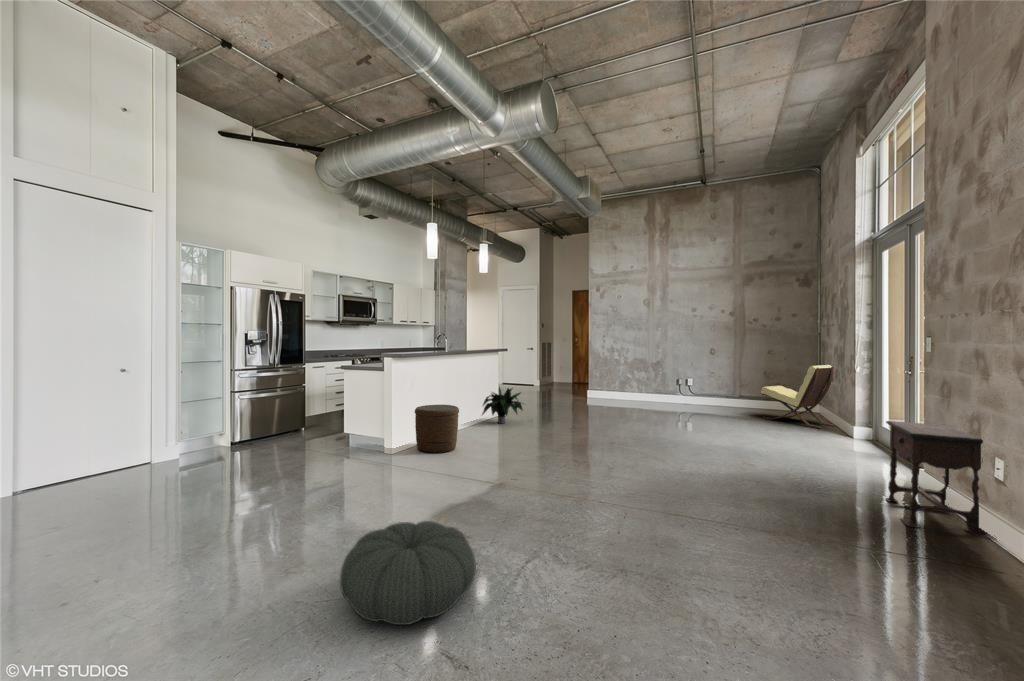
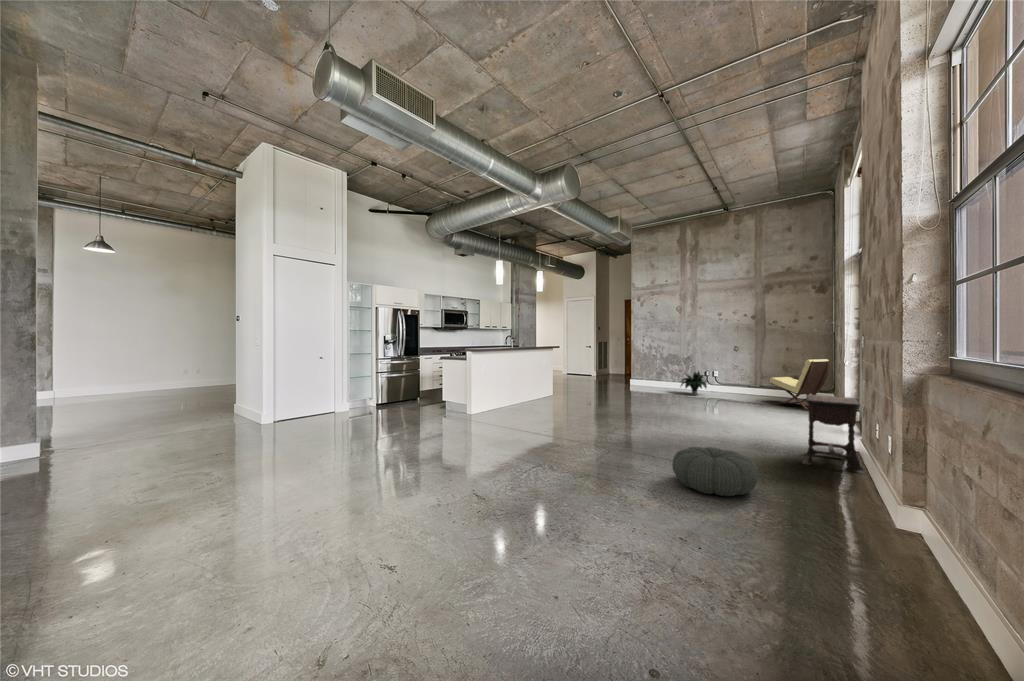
potted plant: present [482,387,523,424] -> present [681,371,708,395]
woven basket: present [415,405,459,453] -> none [487,383,517,415]
pouf: present [340,521,476,625] -> present [672,447,758,496]

